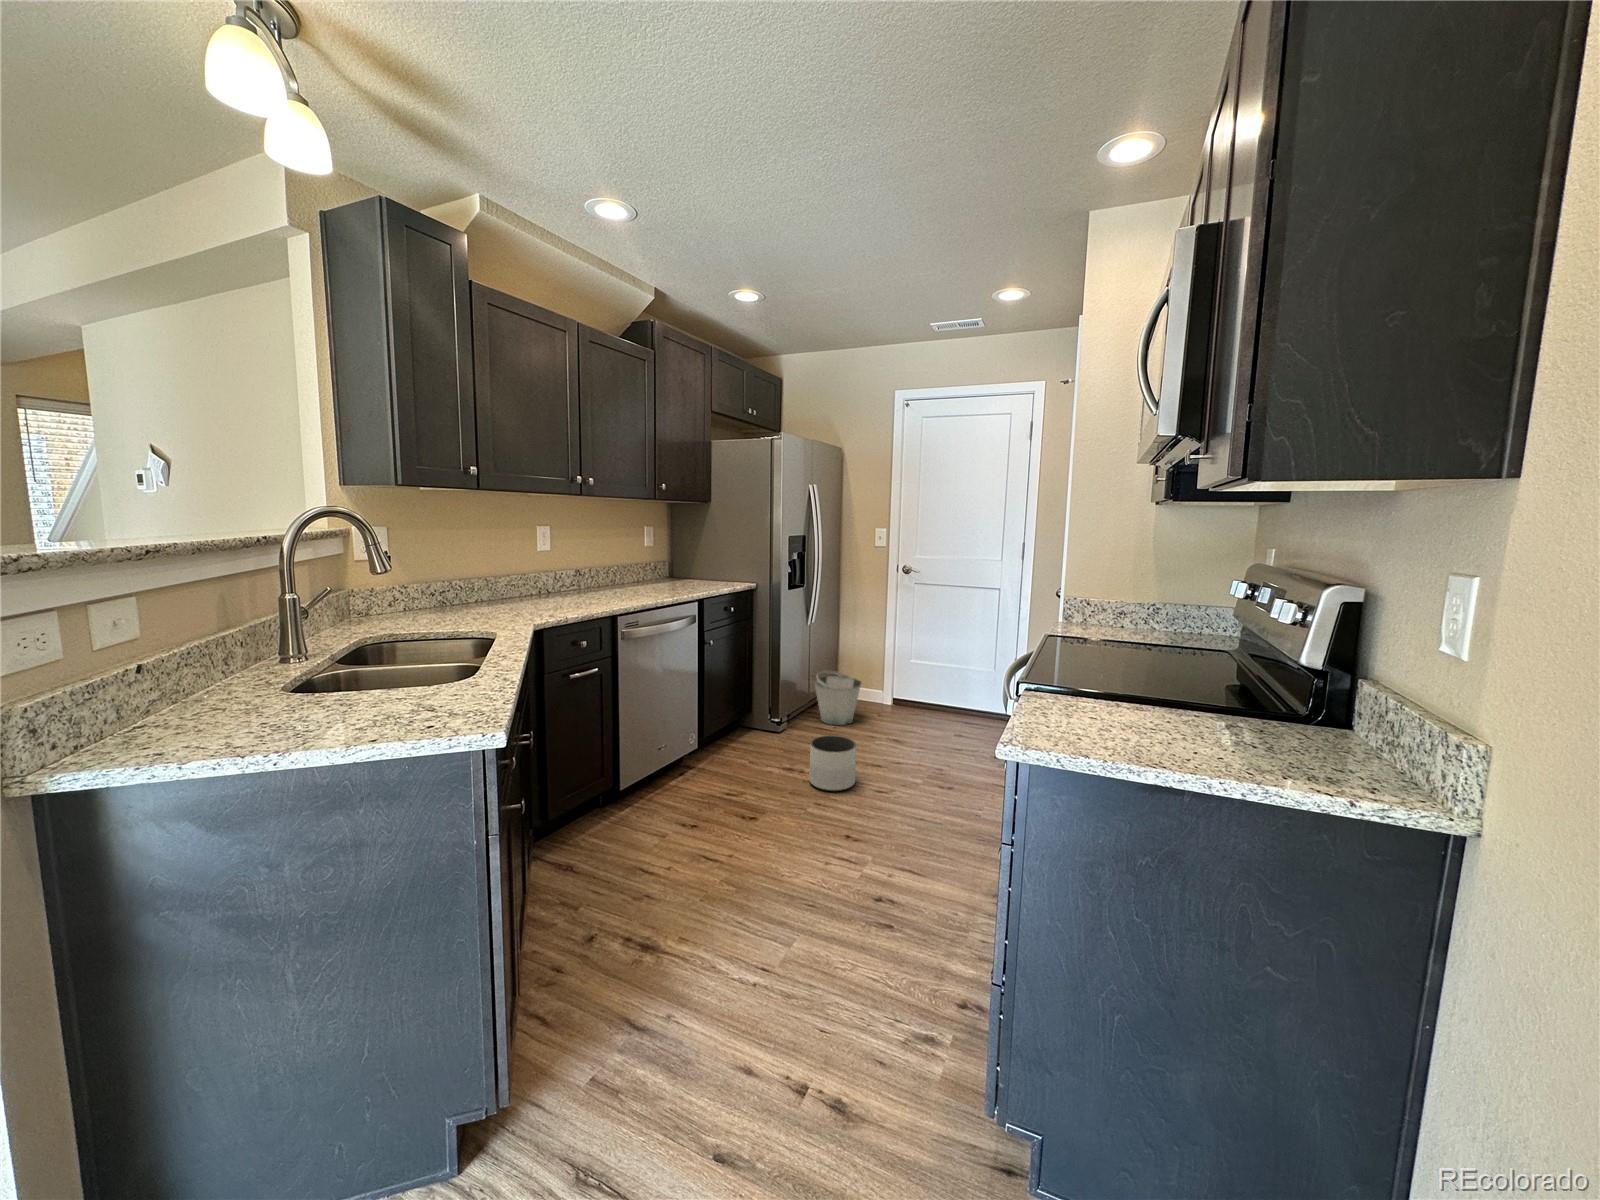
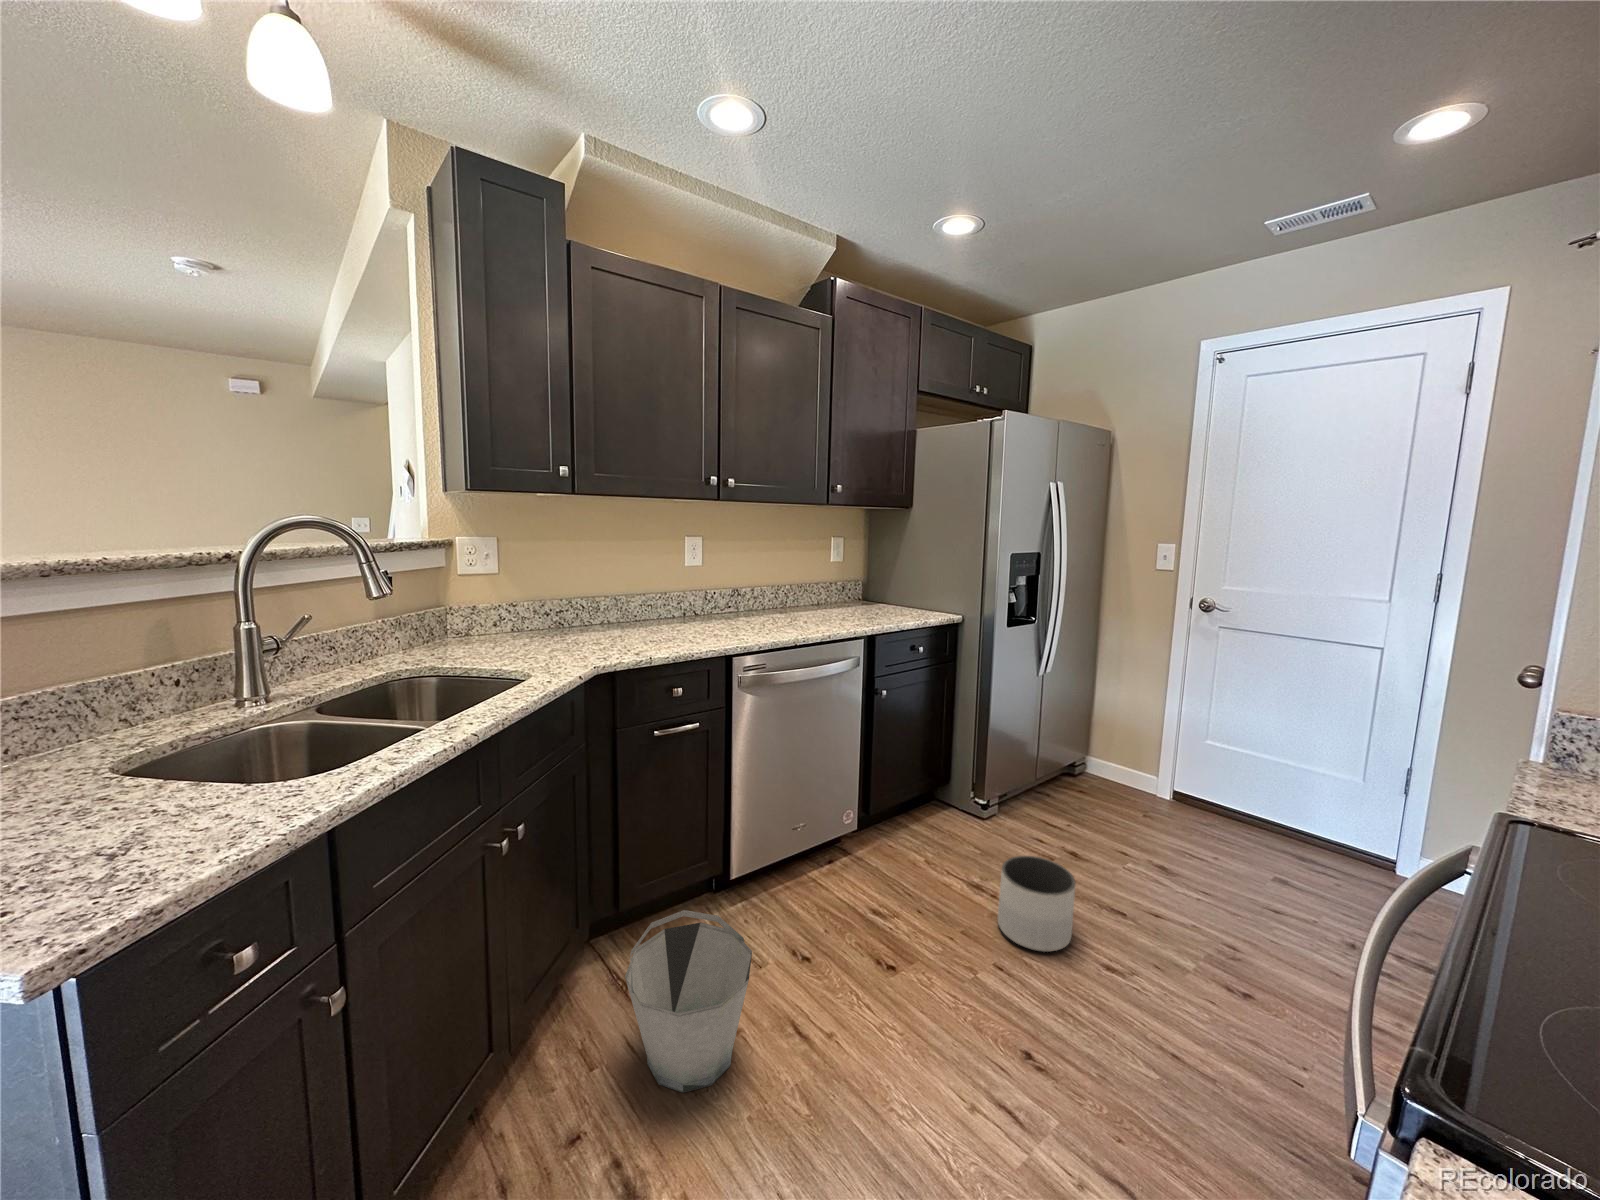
bucket: present [815,670,861,725] -> present [625,910,752,1093]

